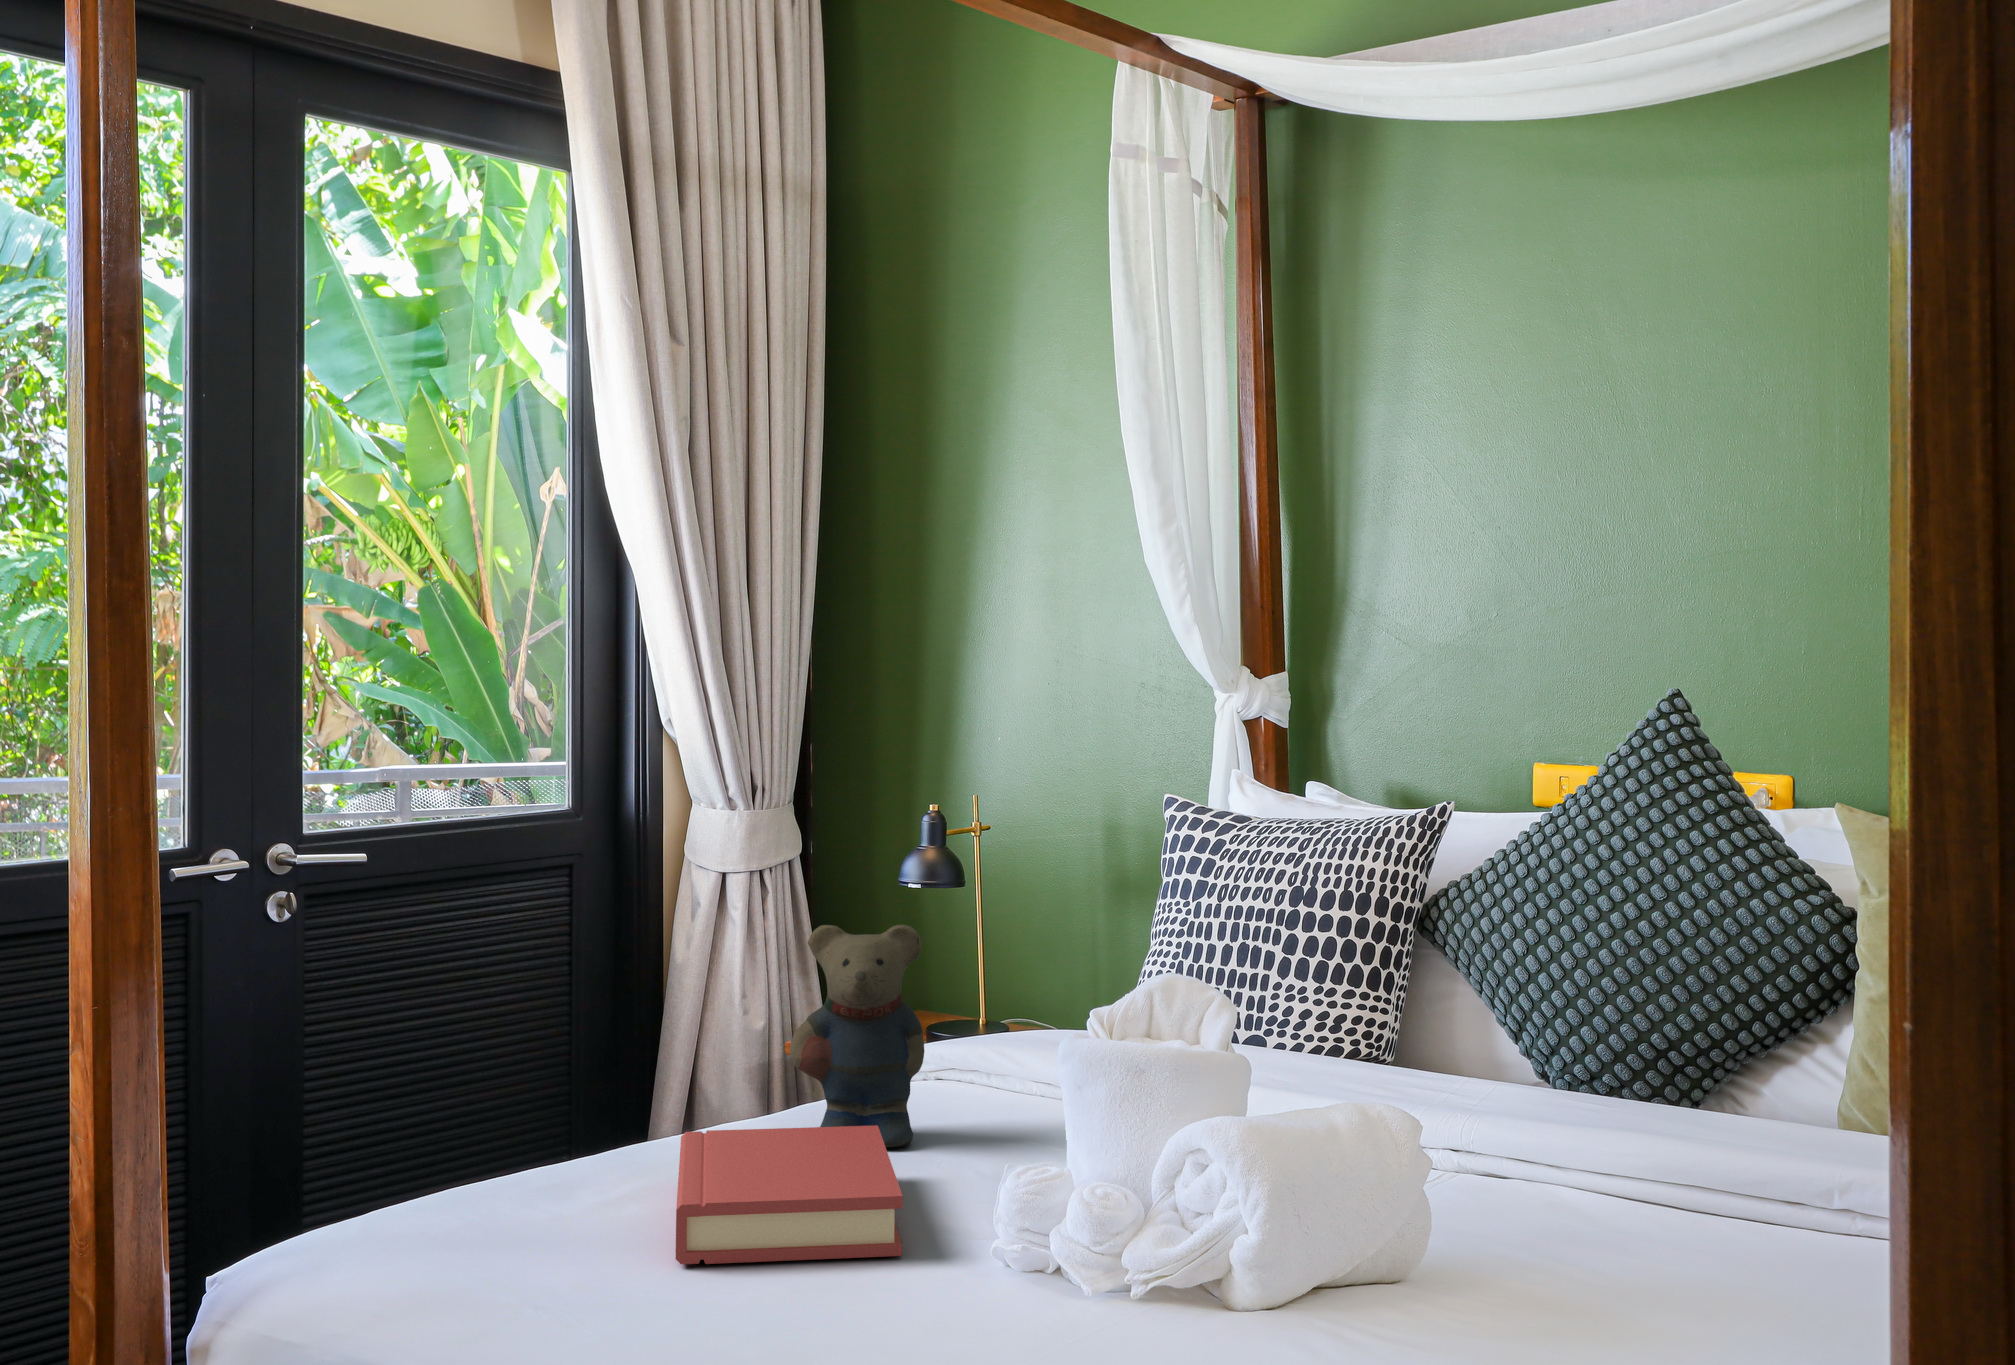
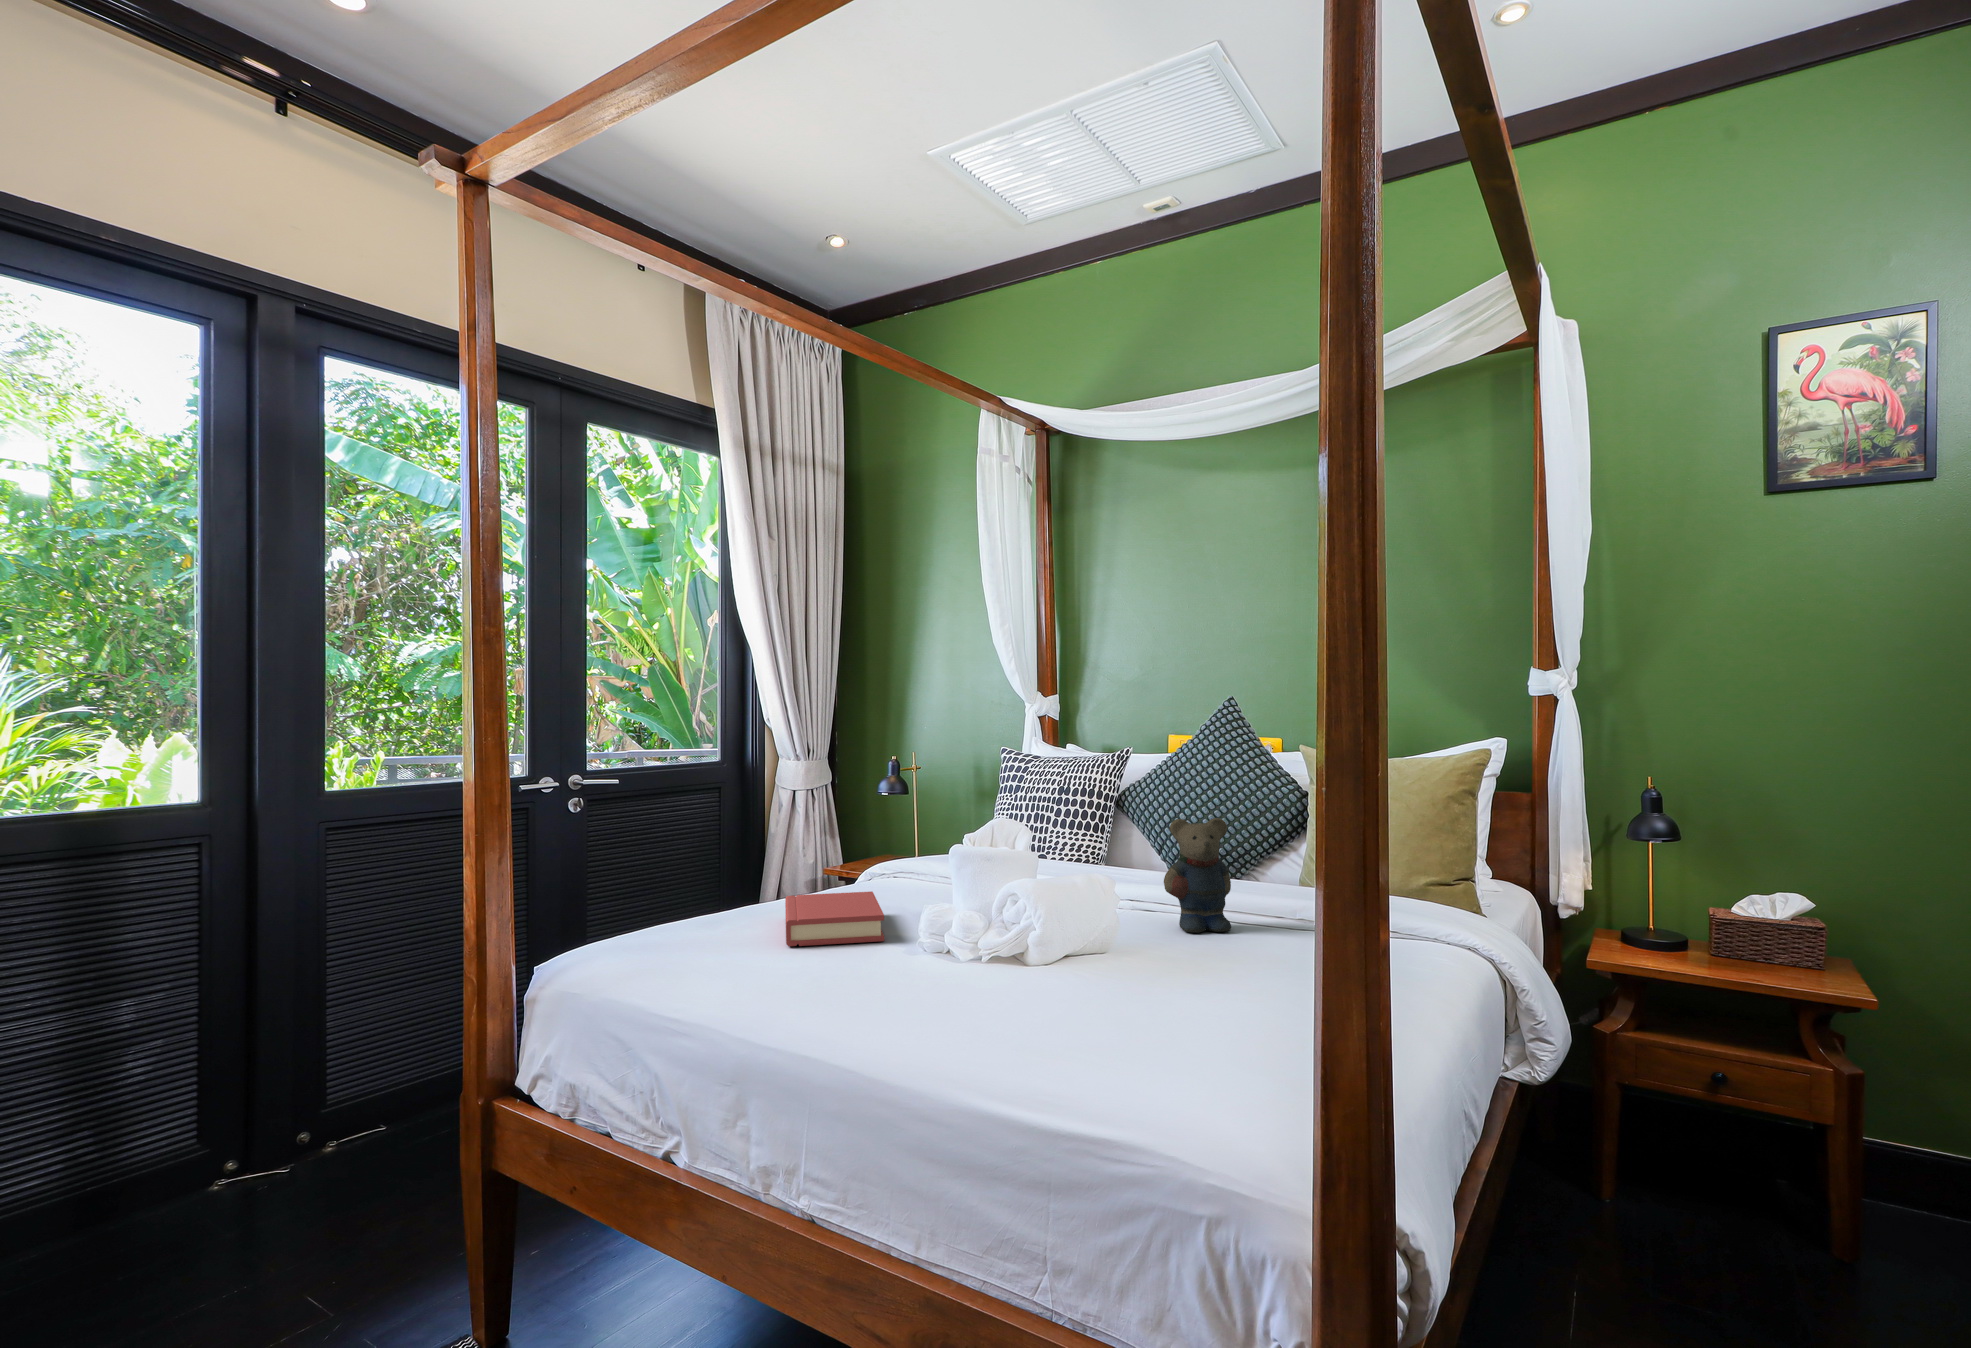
teddy bear: present [790,925,924,1147] -> present [1164,818,1231,933]

